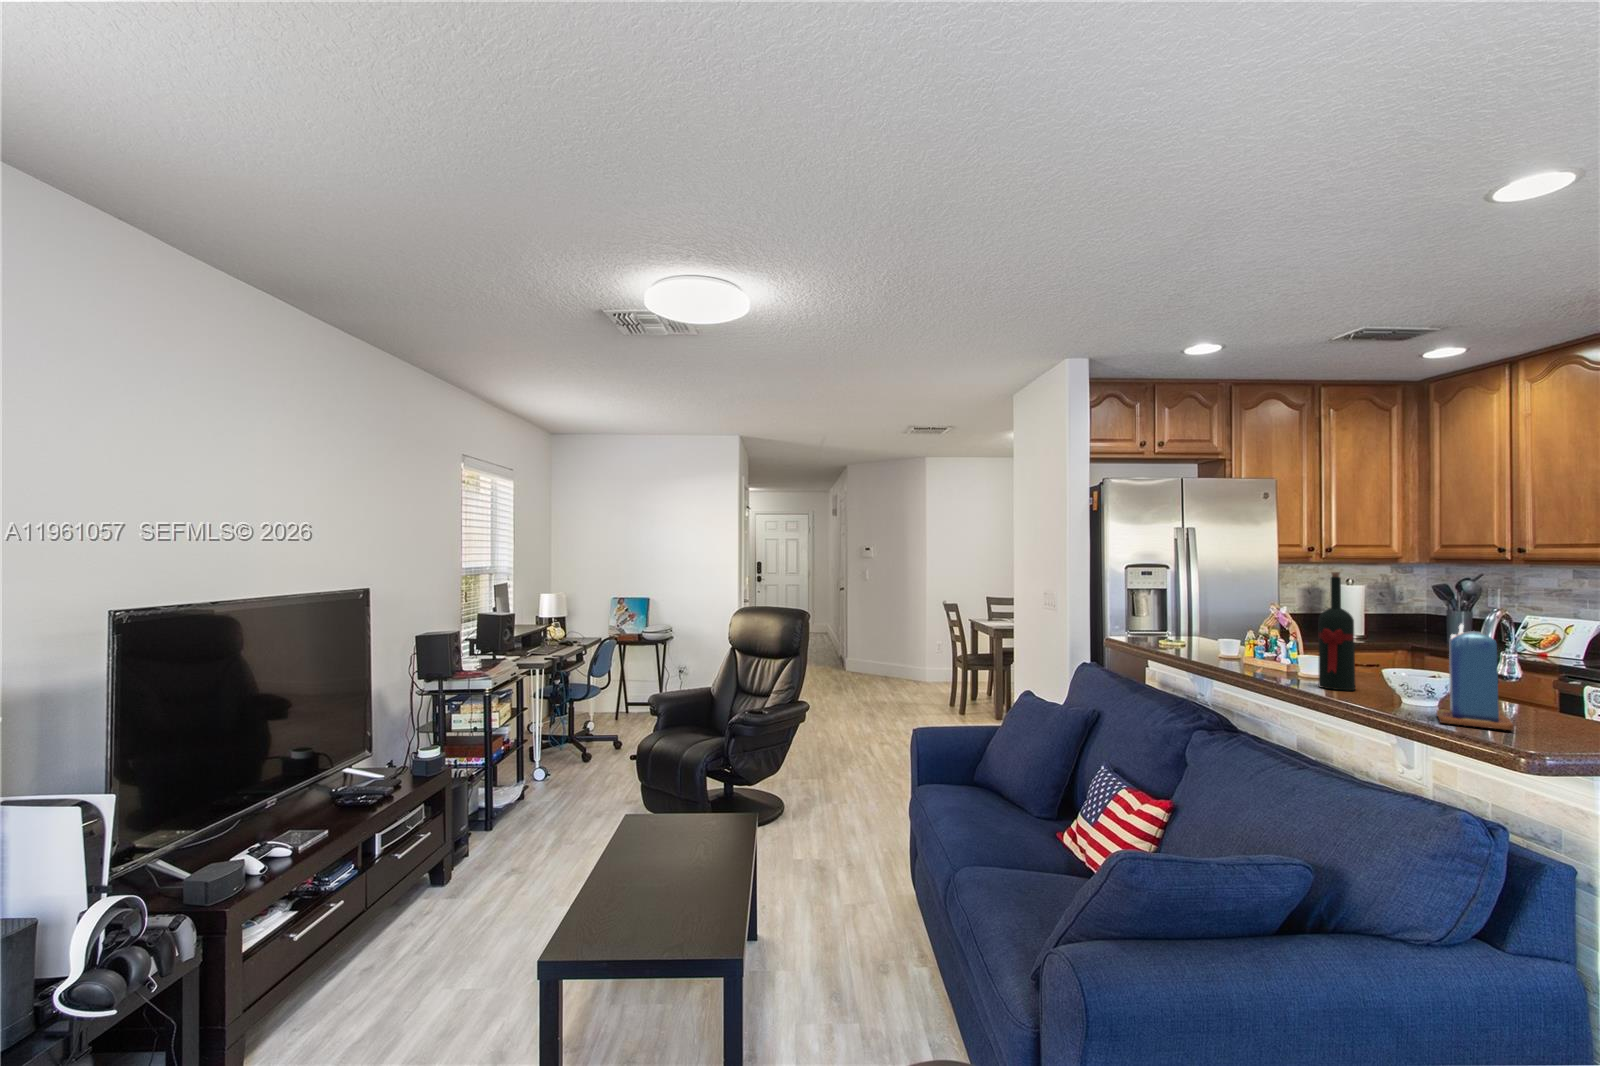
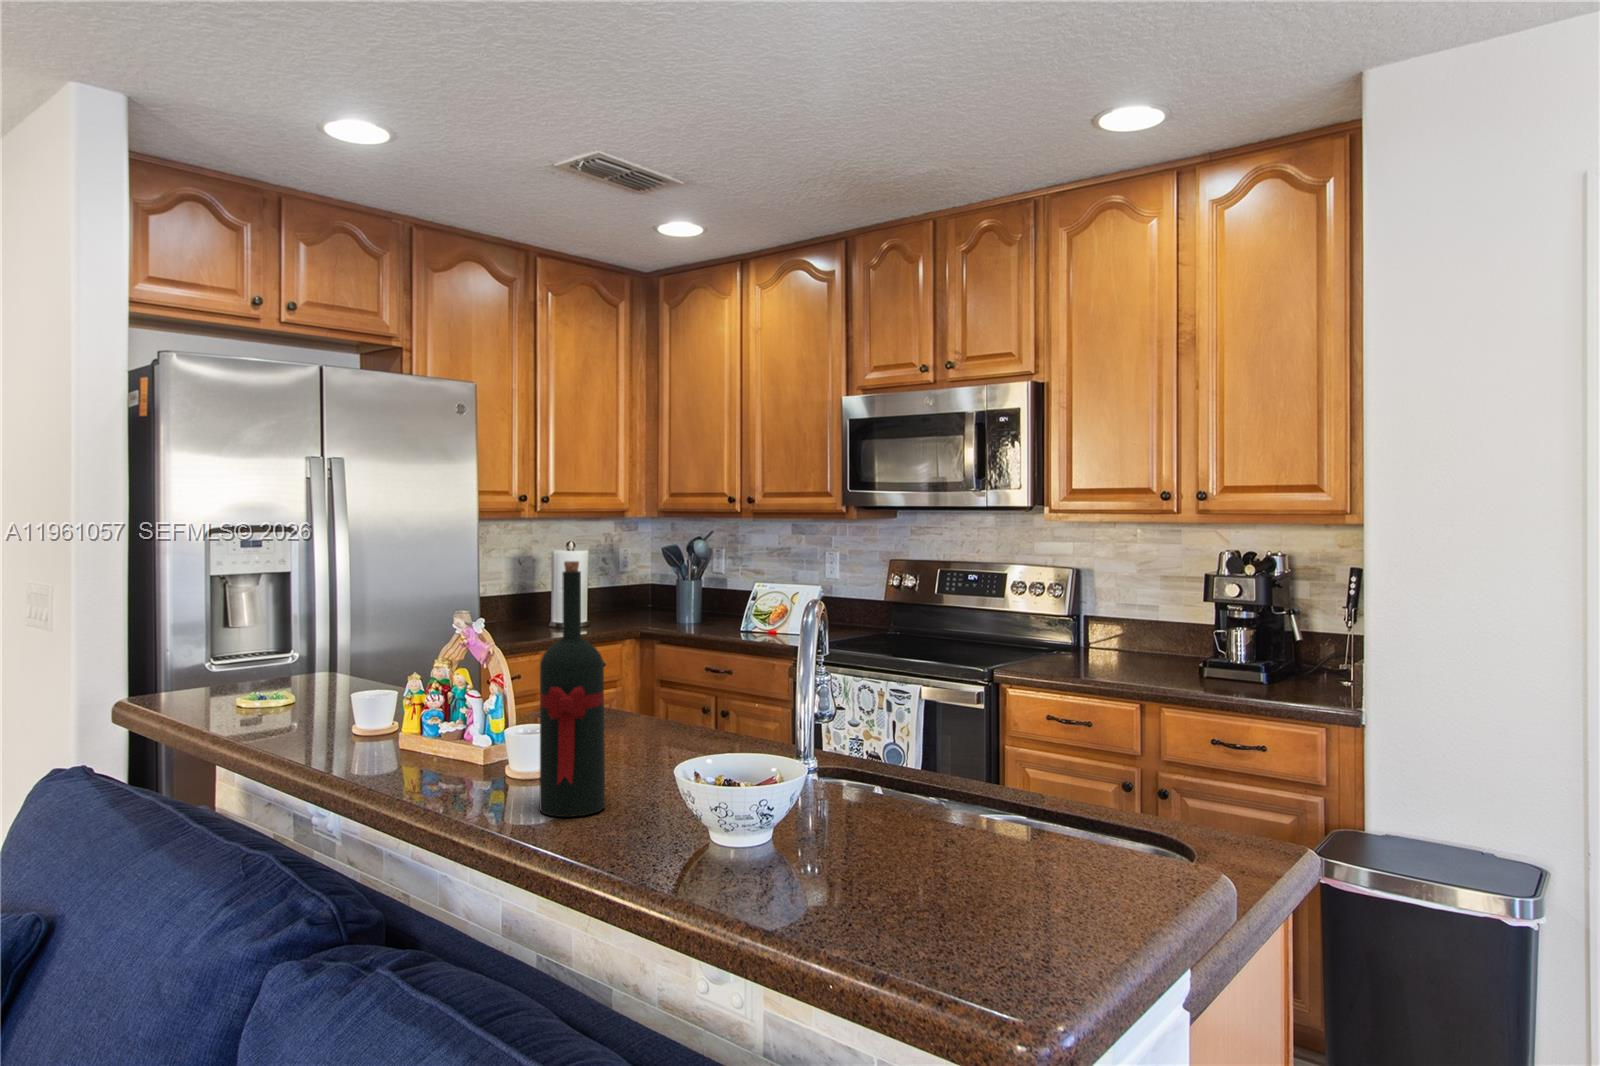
candle: present [1437,624,1514,730] -> none [762,681,904,923]

